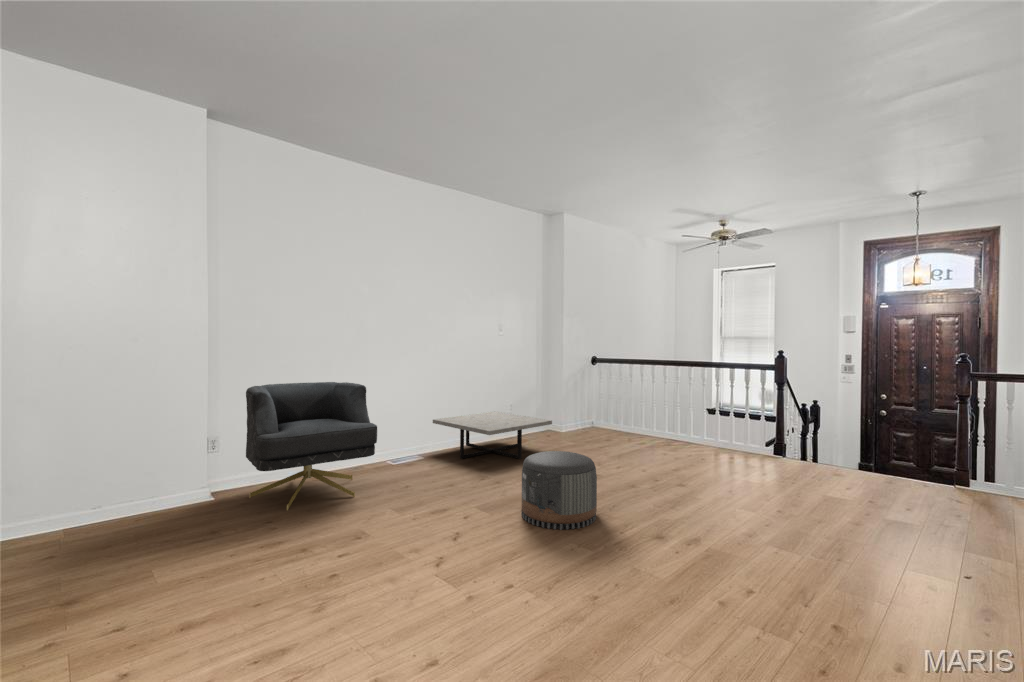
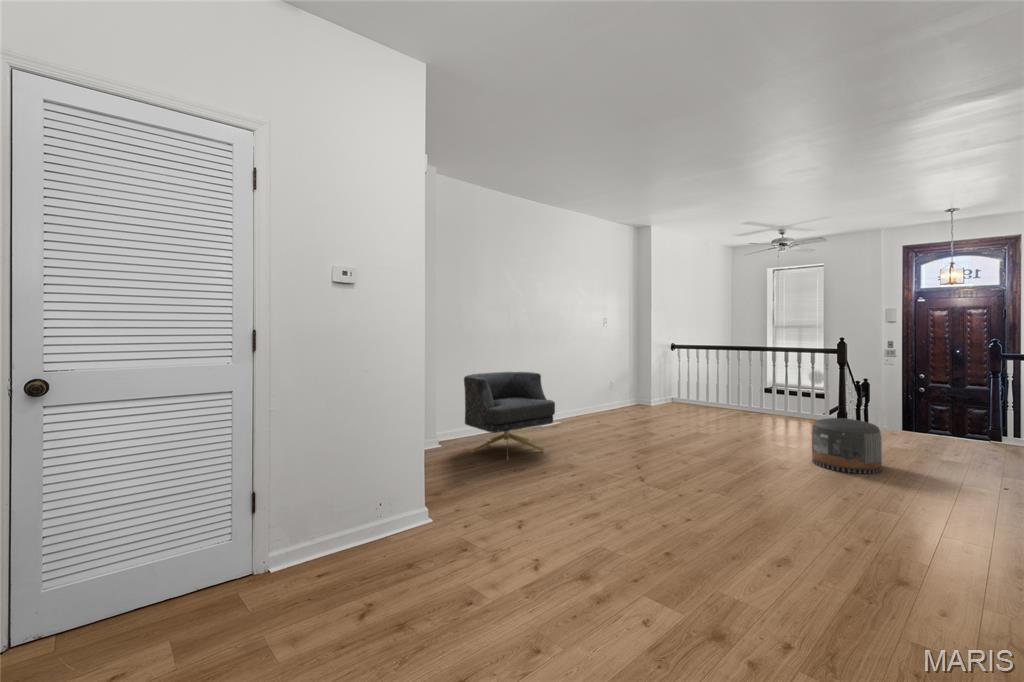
coffee table: present [433,411,552,459] -> none [566,393,658,428]
pouf: present [521,451,597,530] -> present [812,418,882,474]

